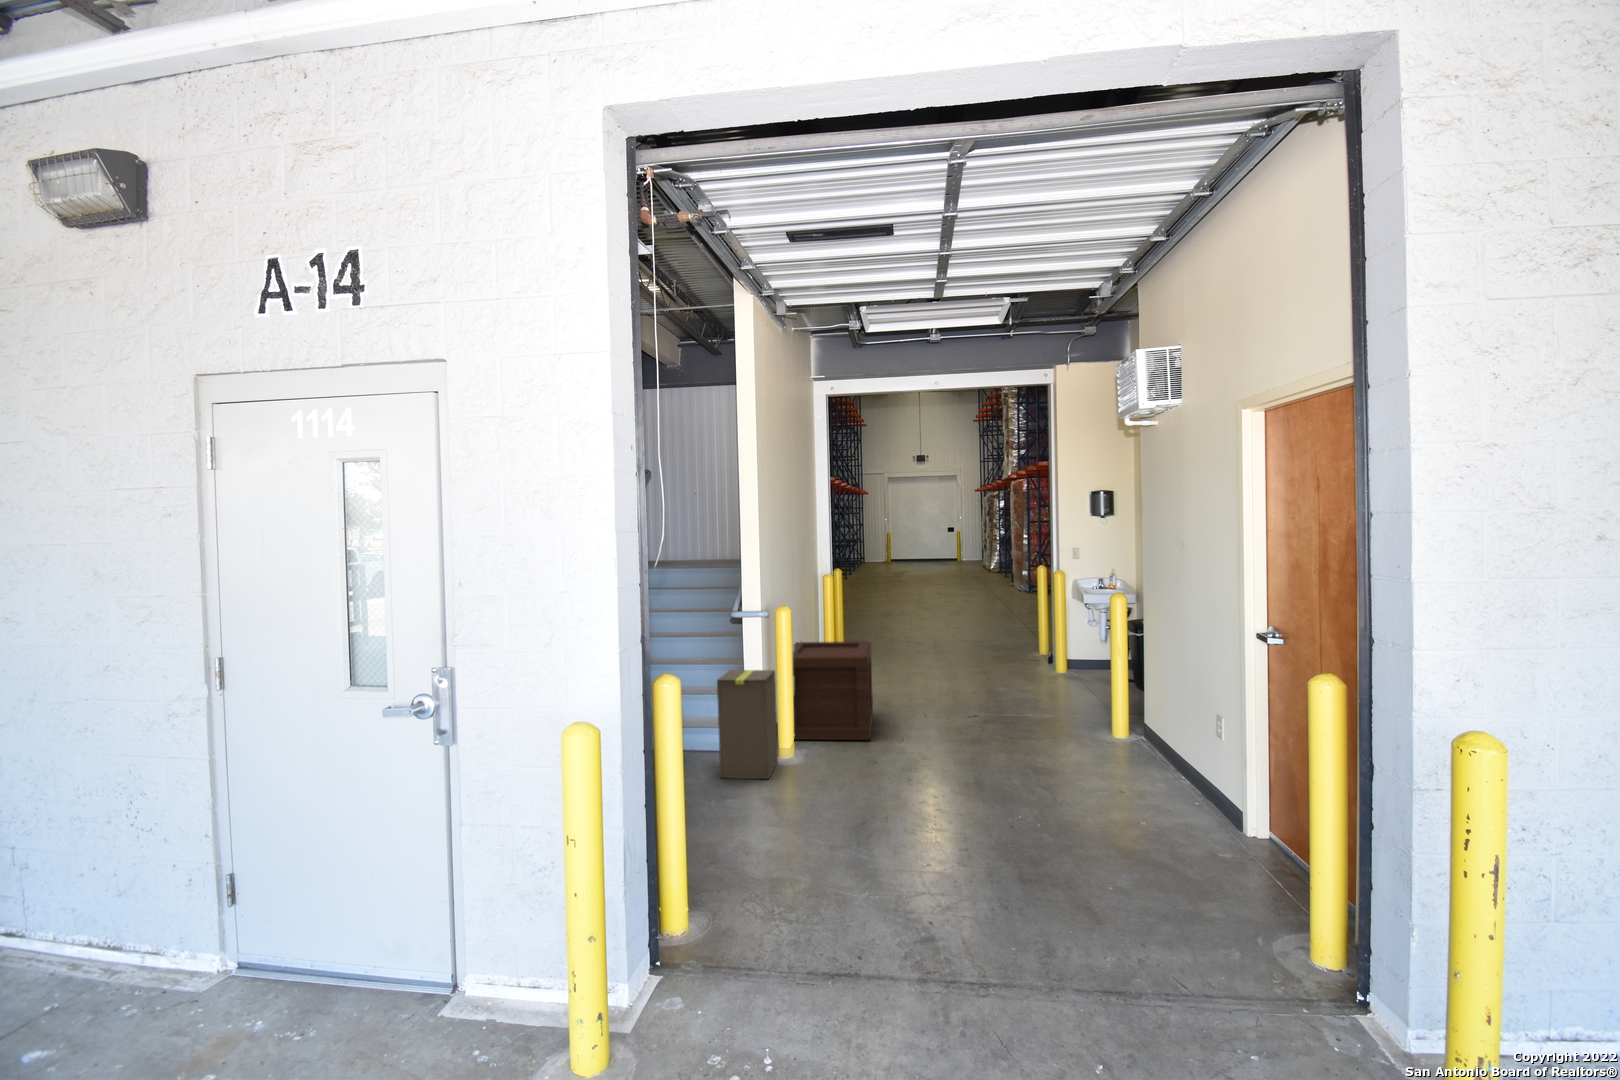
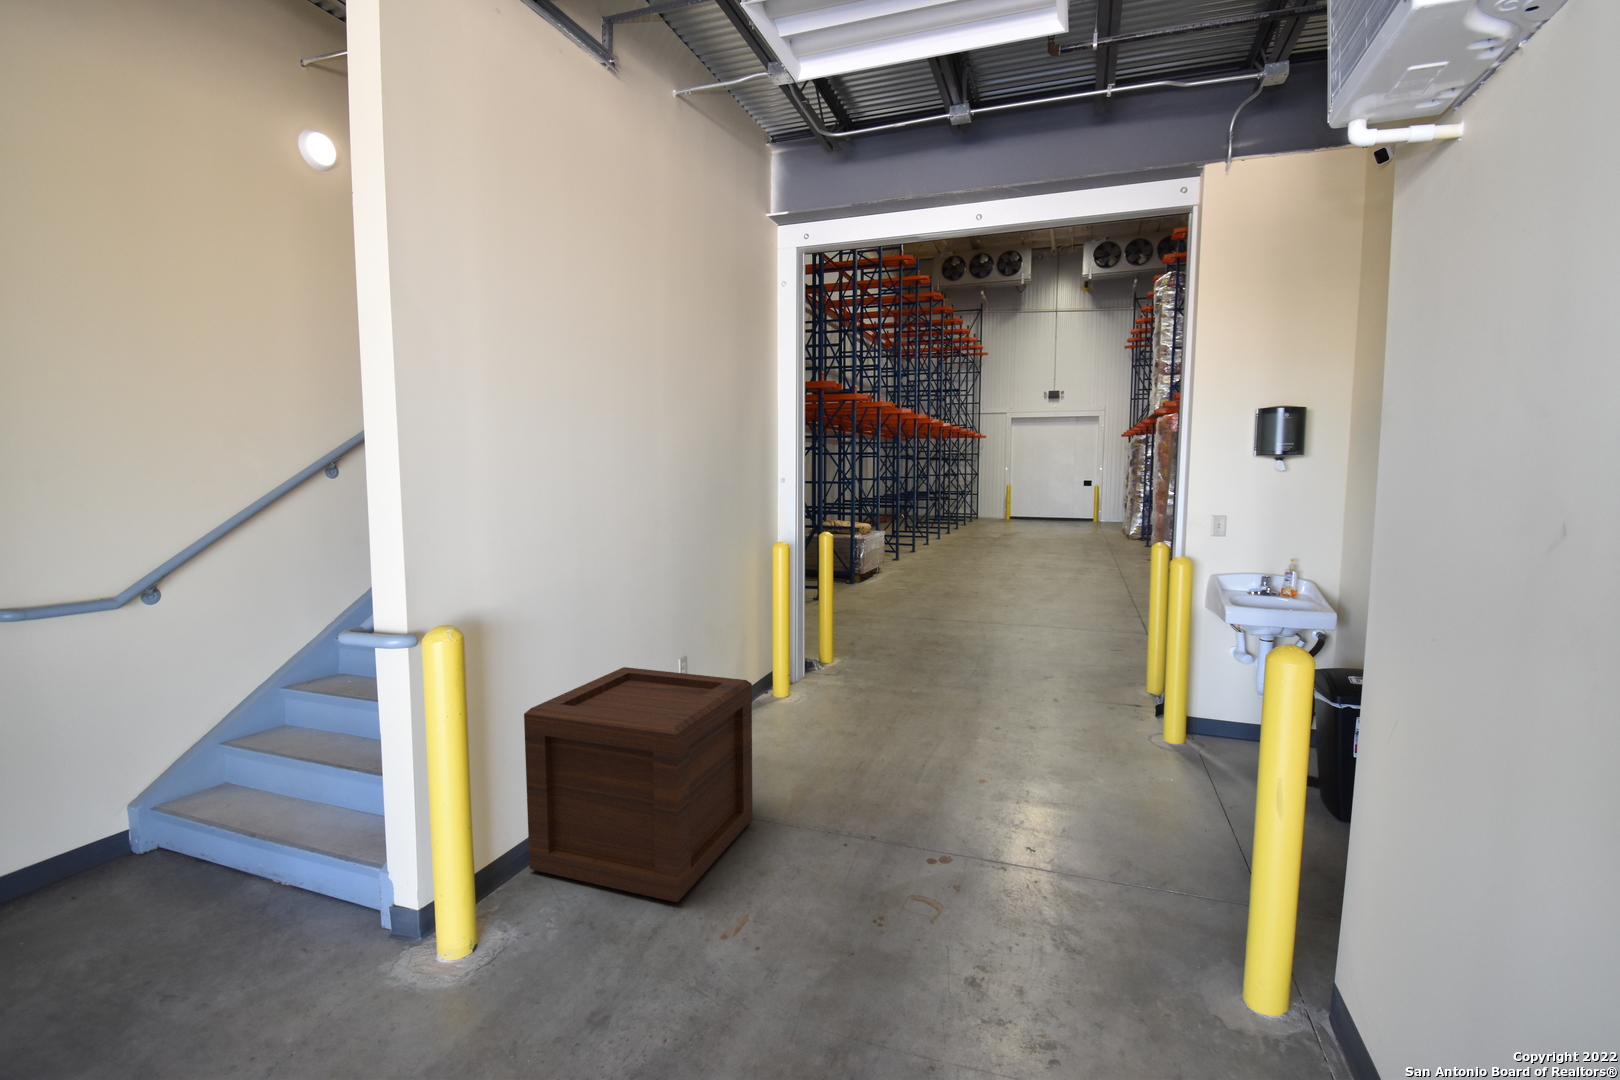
cardboard box: present [717,670,778,779] -> none [239,746,431,1029]

